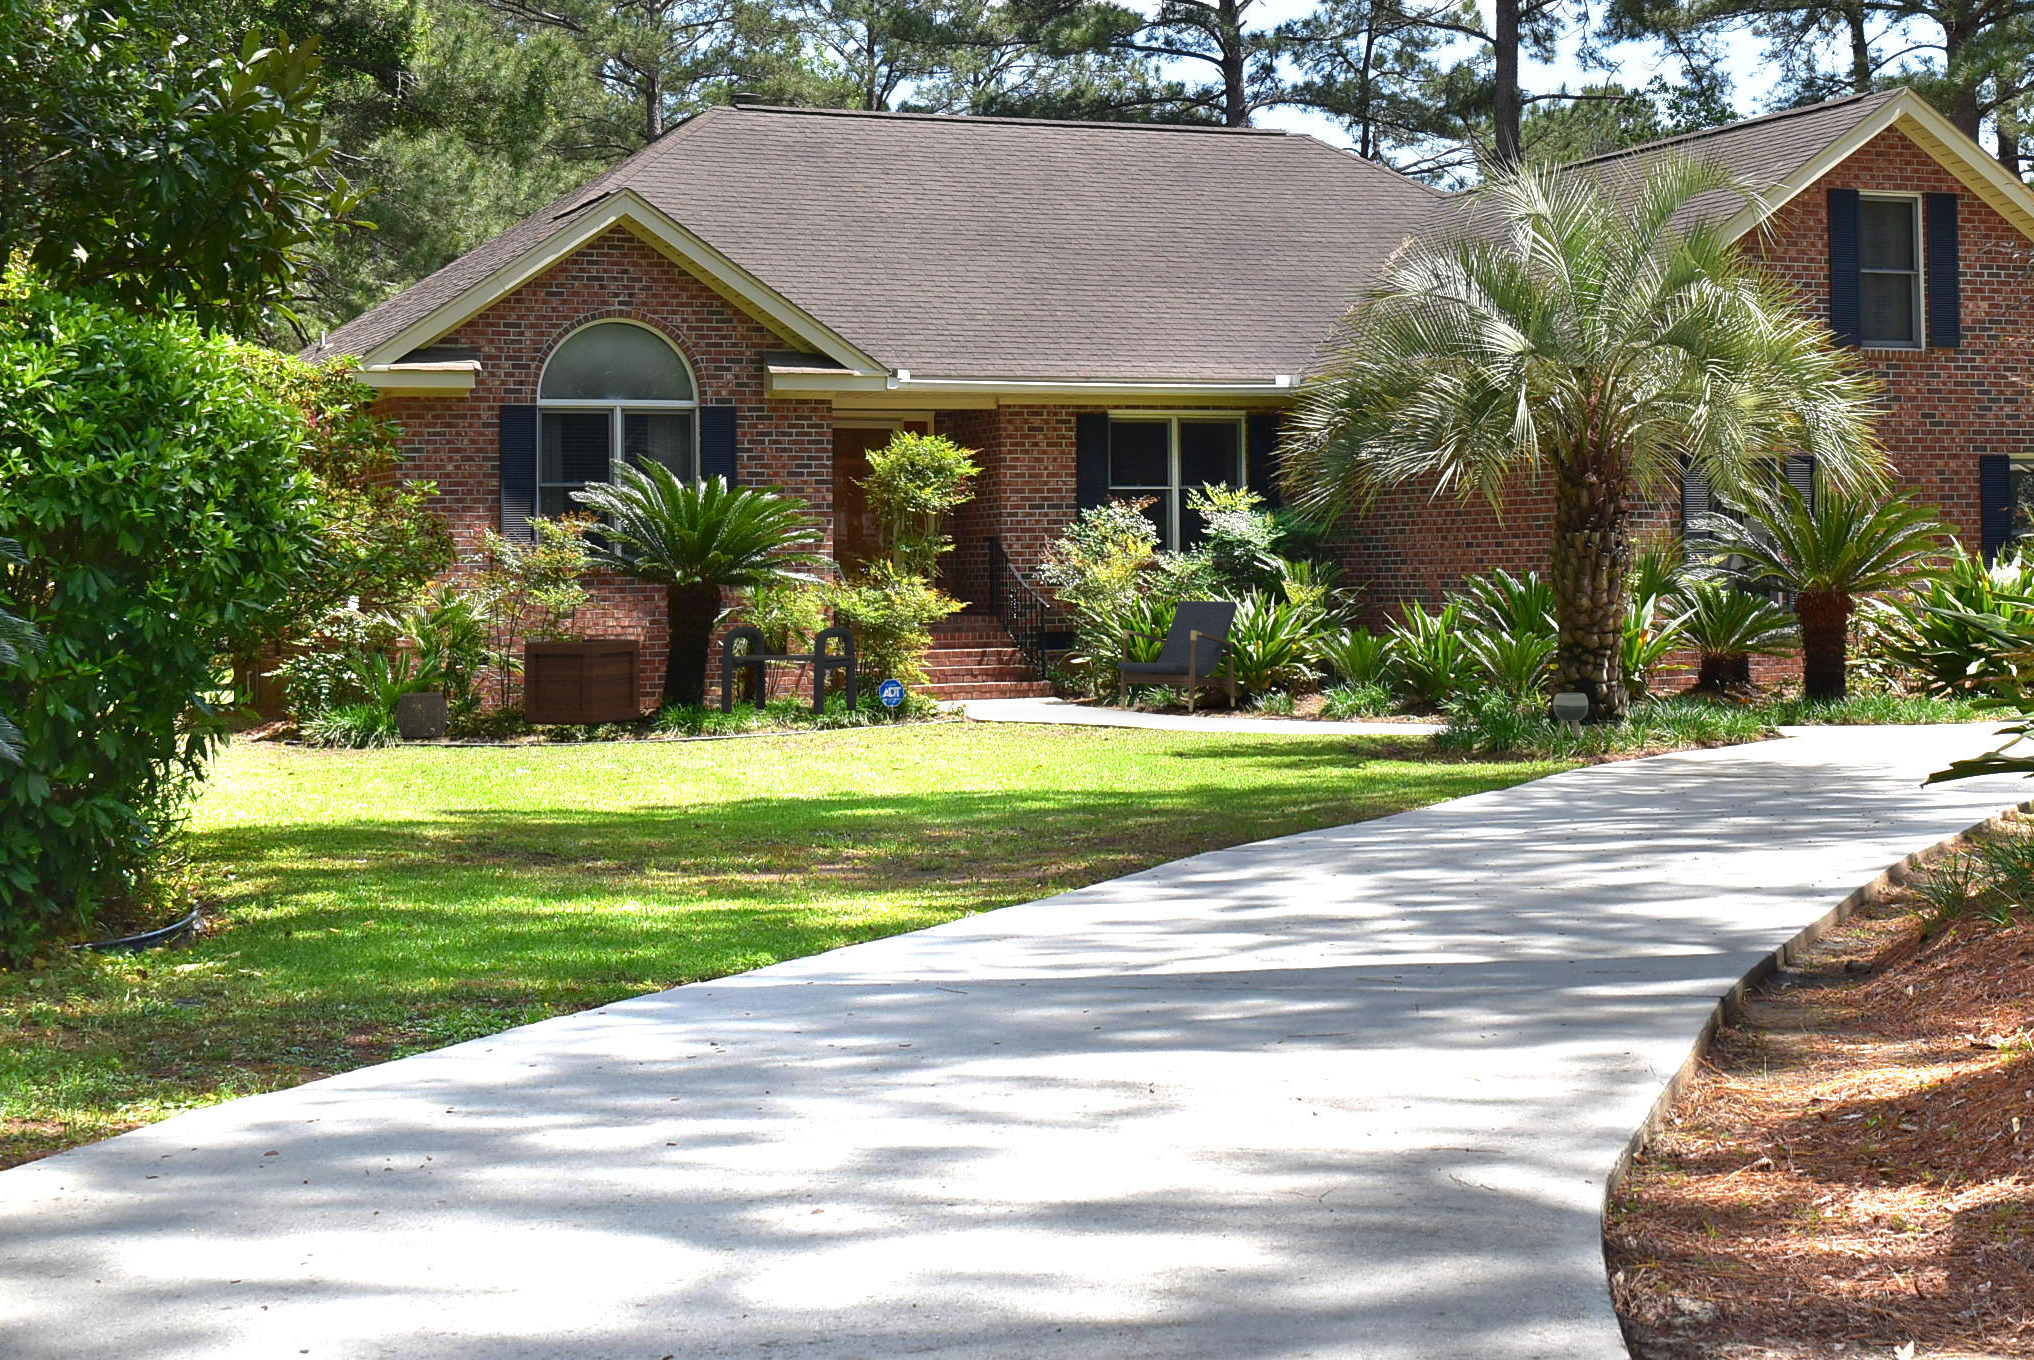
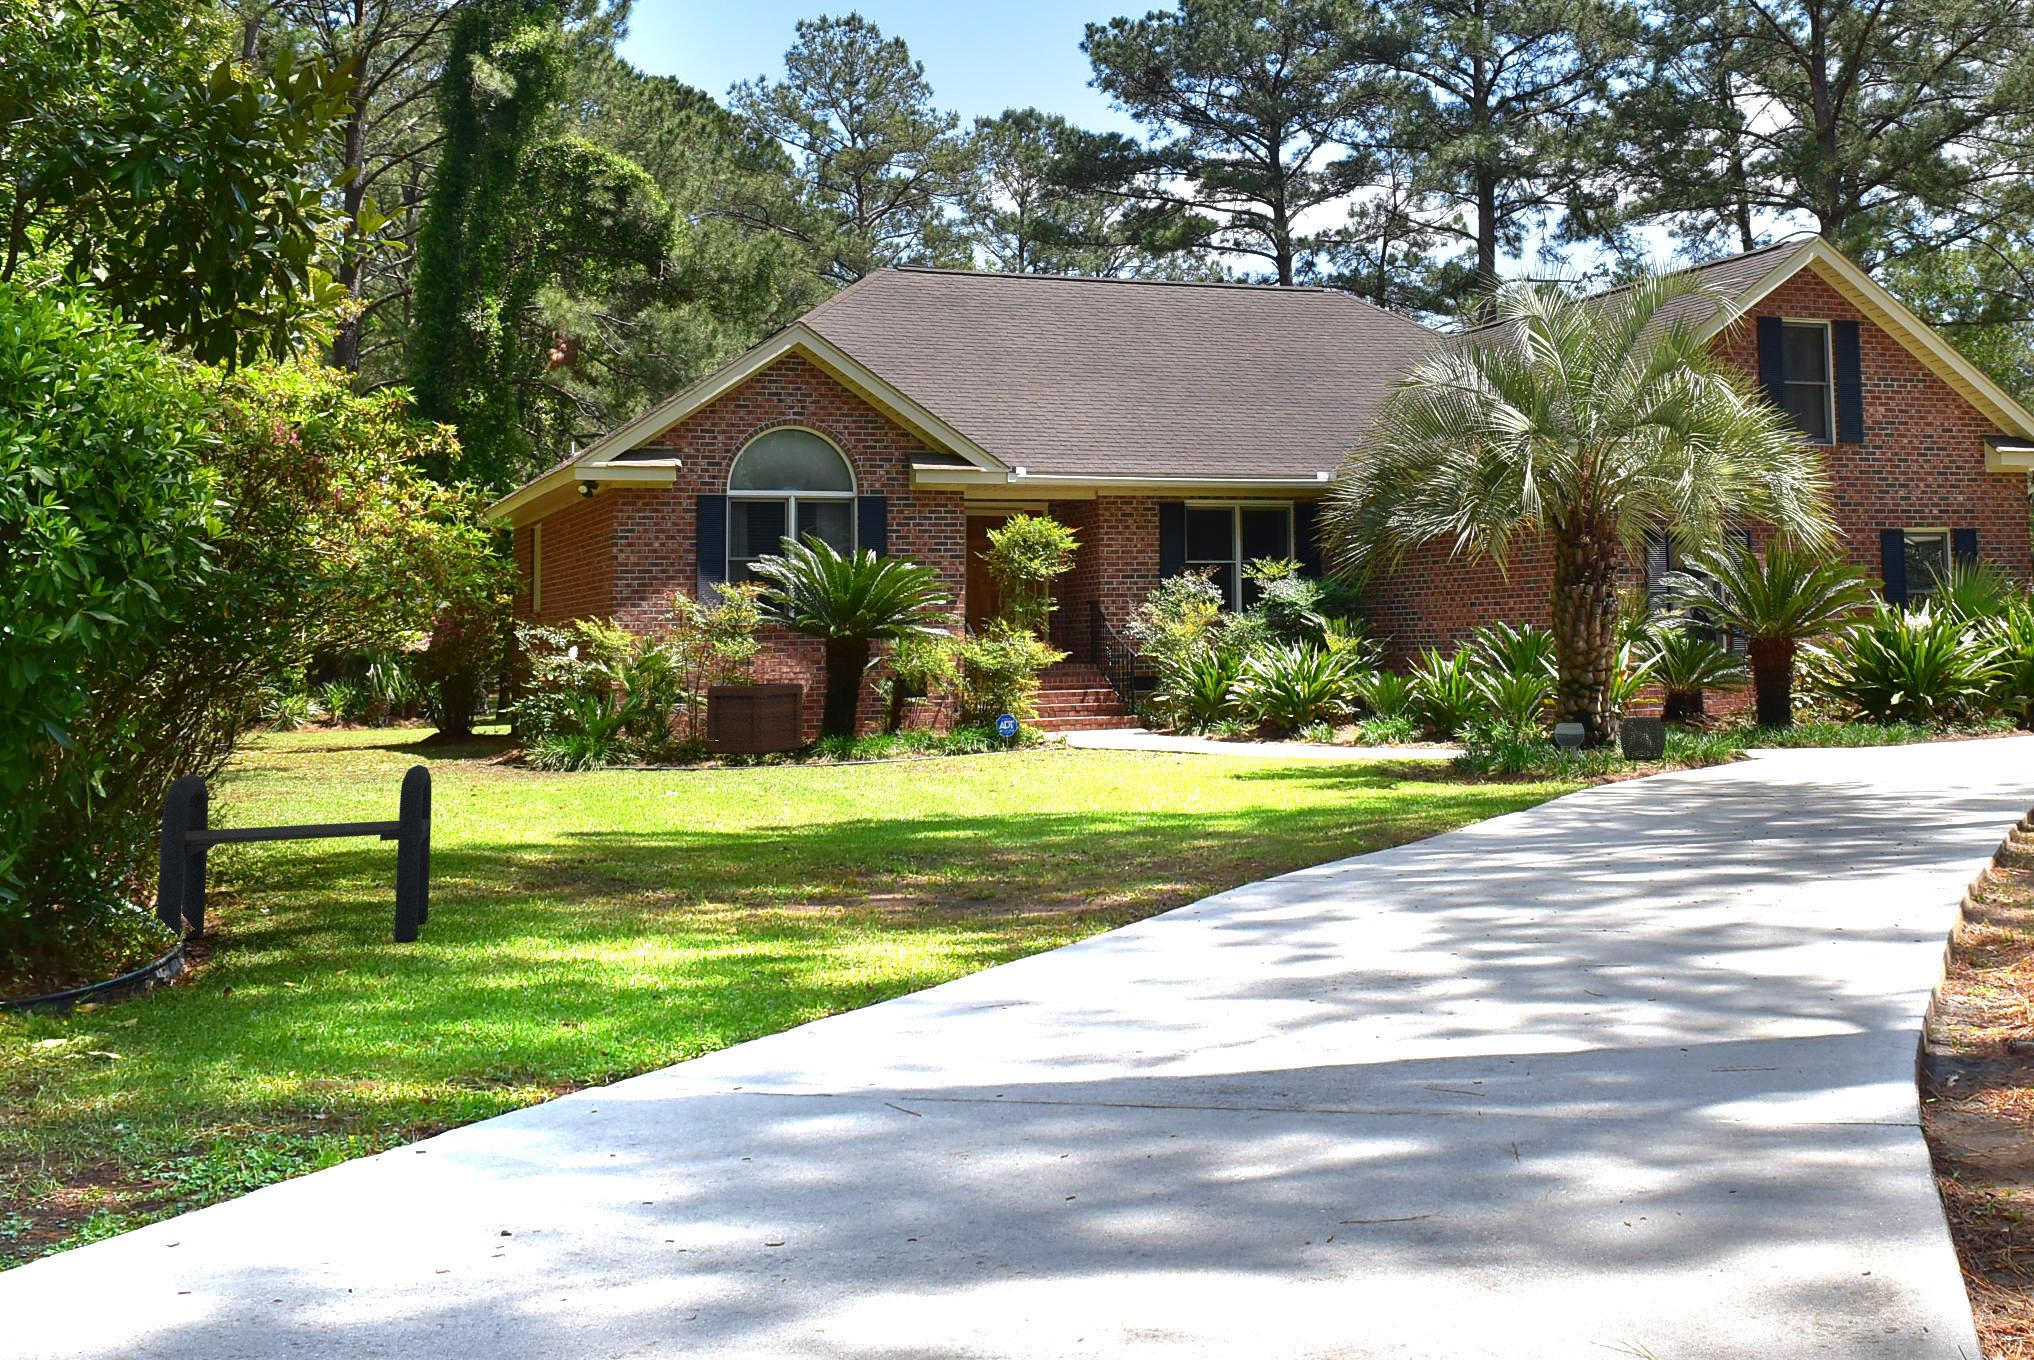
lounge chair: present [1117,601,1237,712] -> none [1191,650,1288,740]
bench: present [721,626,856,714] -> present [156,765,432,942]
woven basket: present [396,692,448,738] -> present [1620,717,1666,759]

